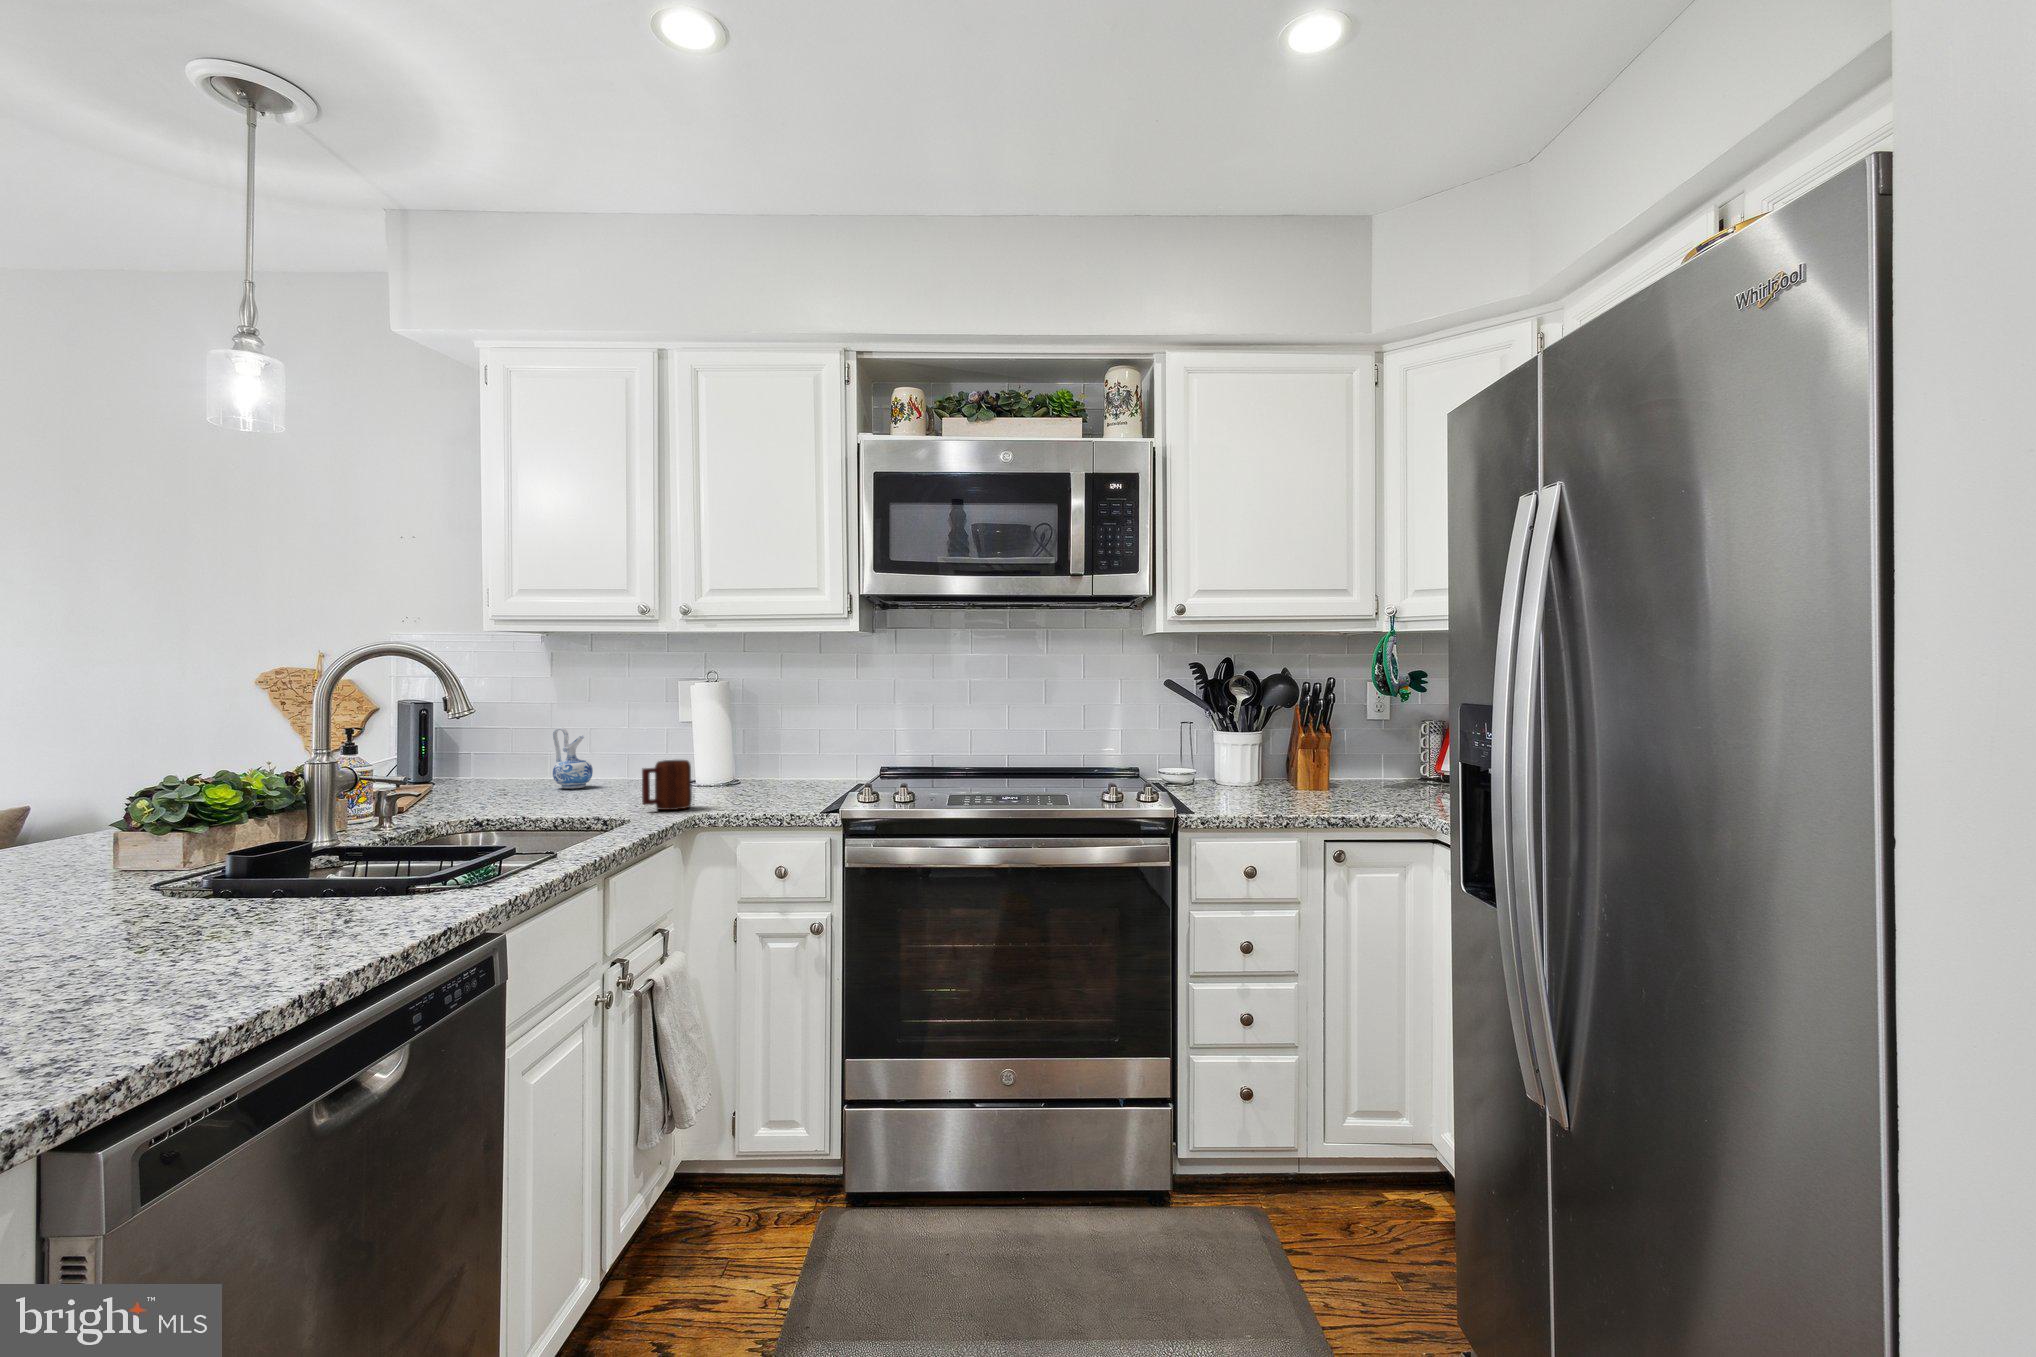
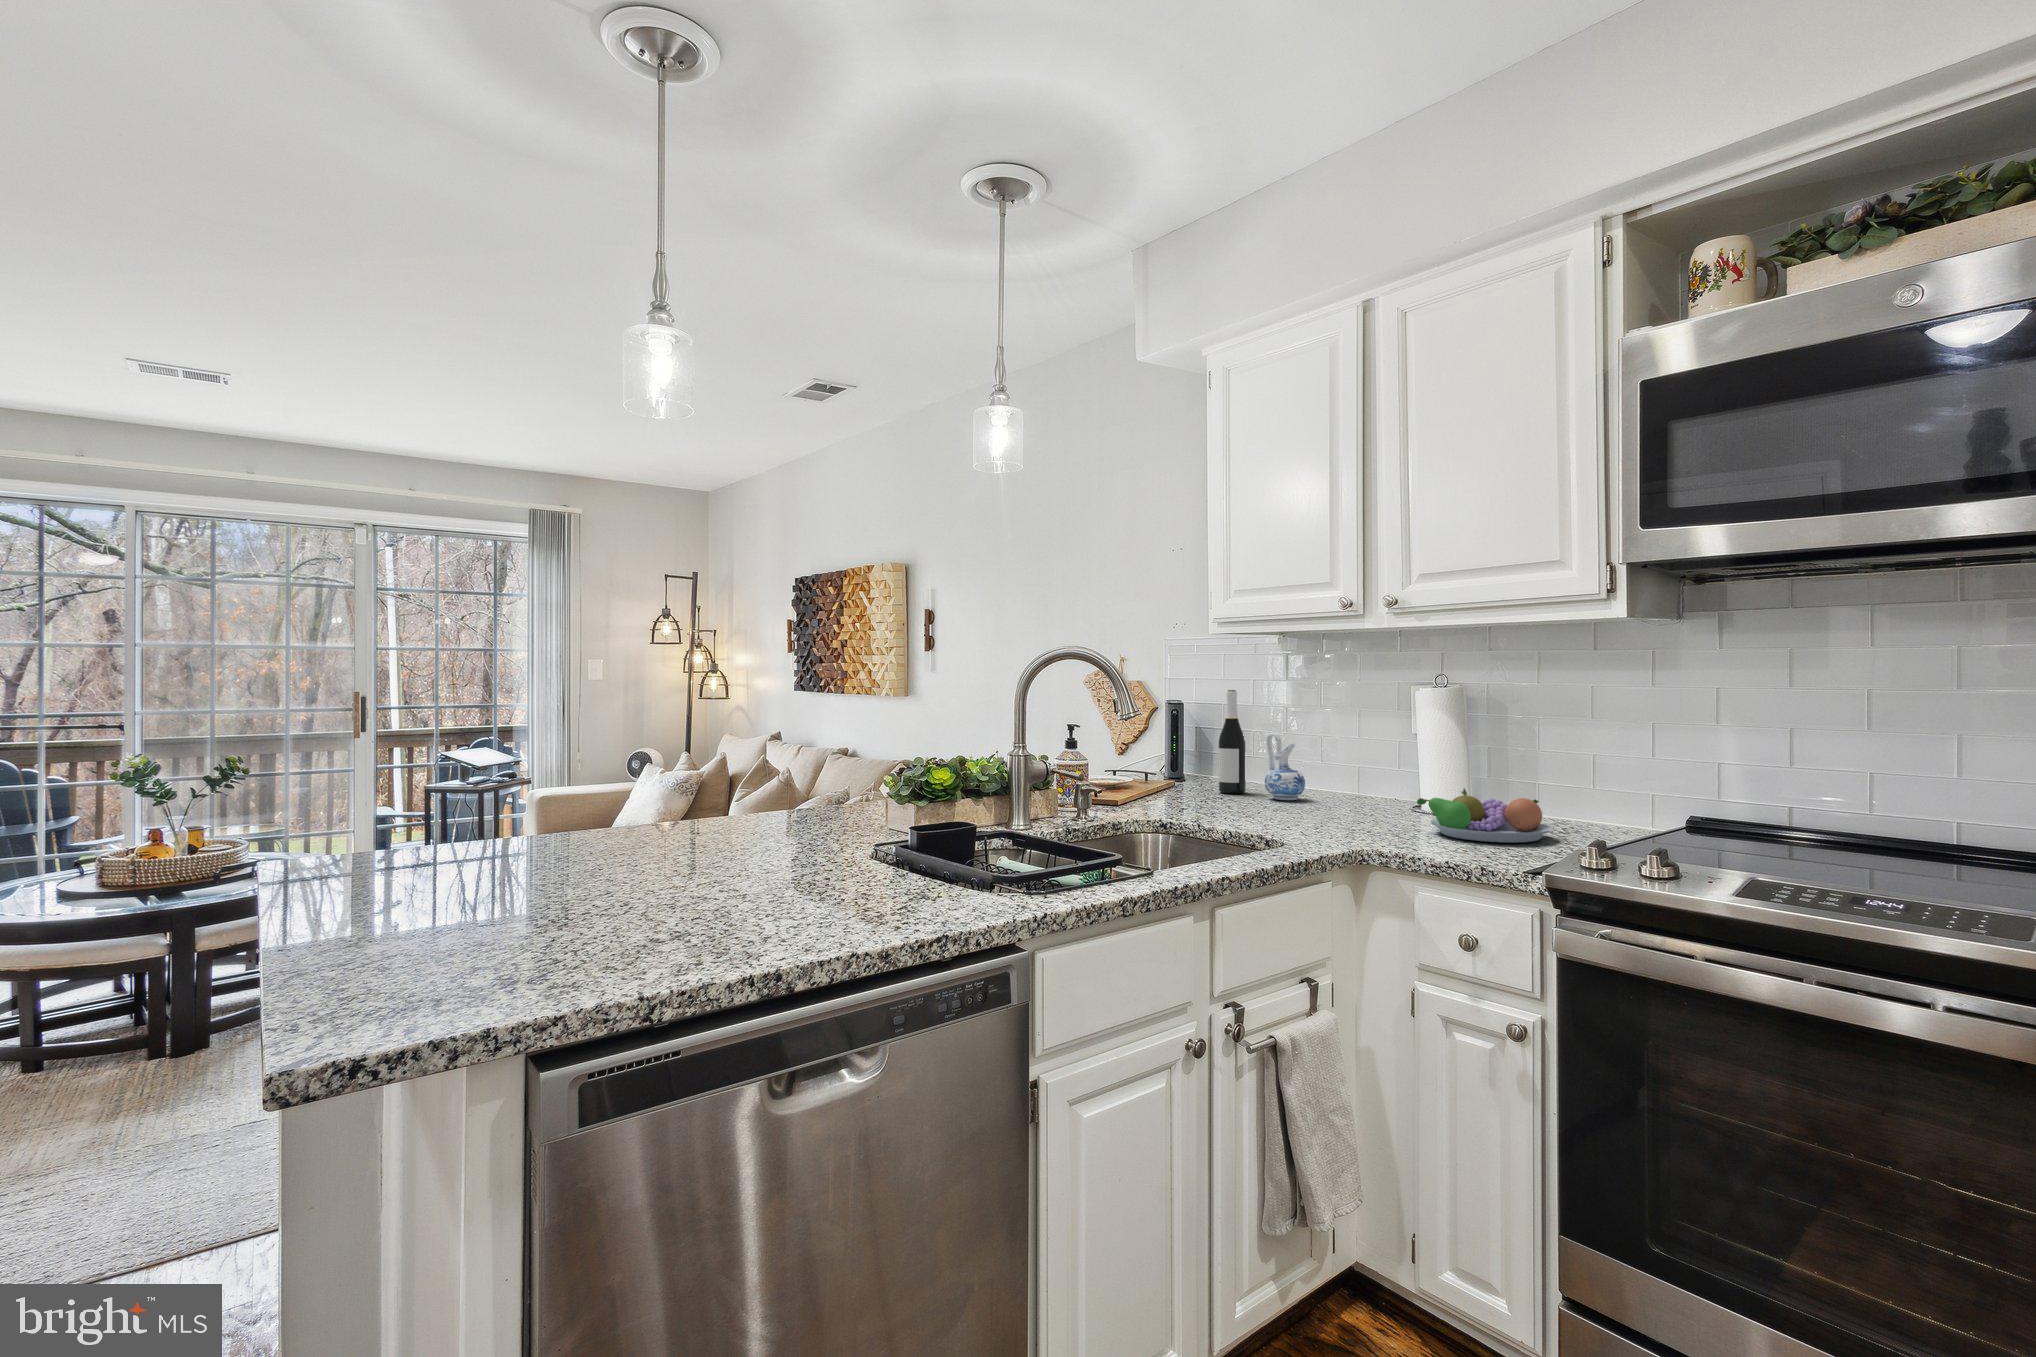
wine bottle: none [495,687,526,789] -> present [1219,690,1246,794]
mug: present [642,760,692,810] -> none [1309,778,1370,839]
fruit bowl: none [718,761,813,799] -> present [1417,789,1552,843]

